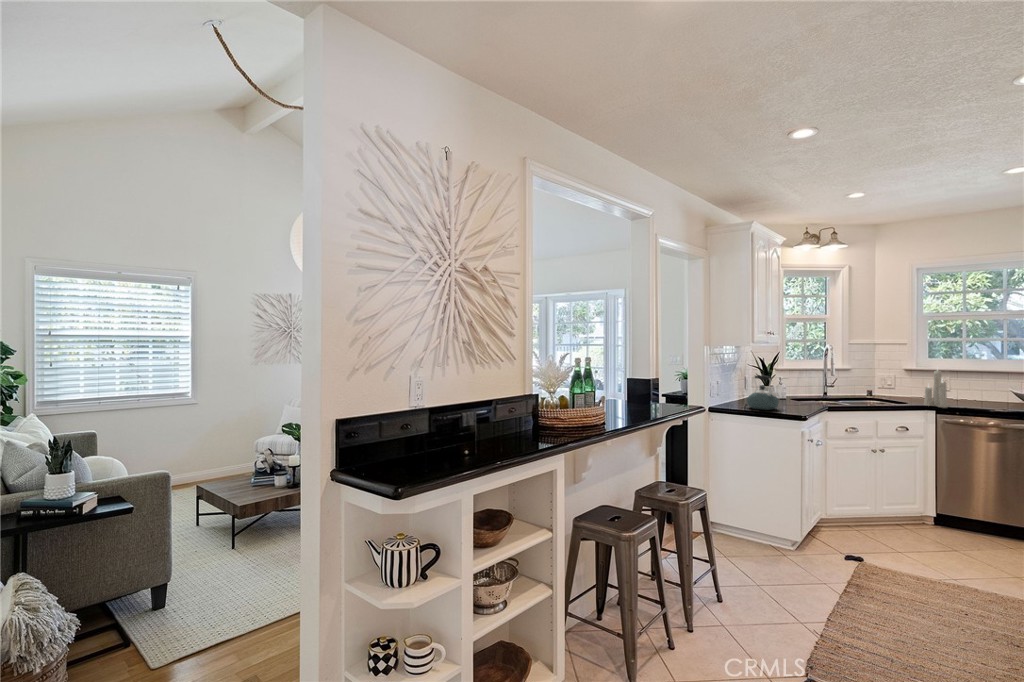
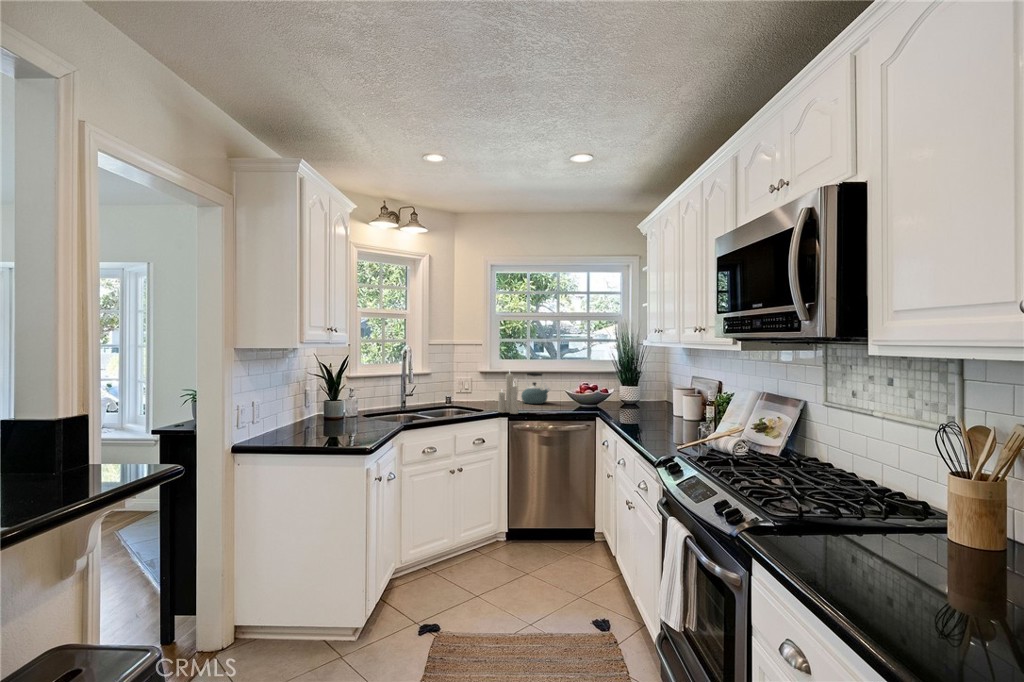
kettle: present [747,375,778,410] -> present [521,372,550,404]

